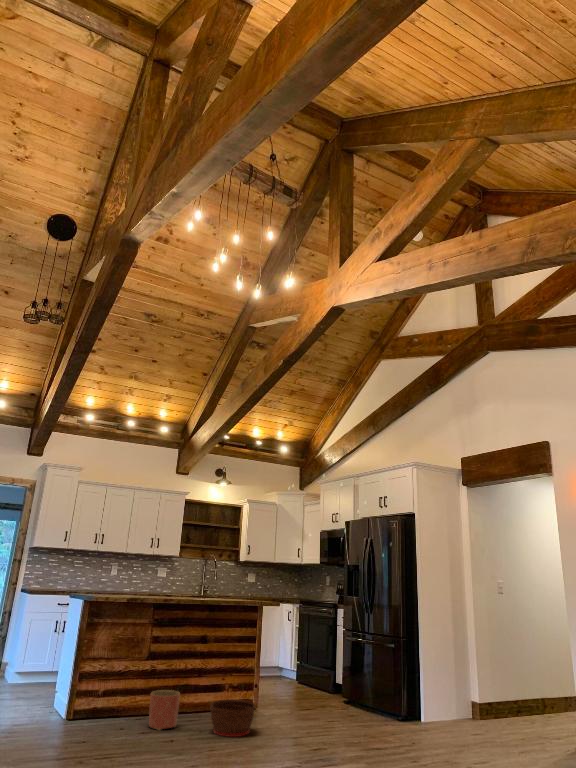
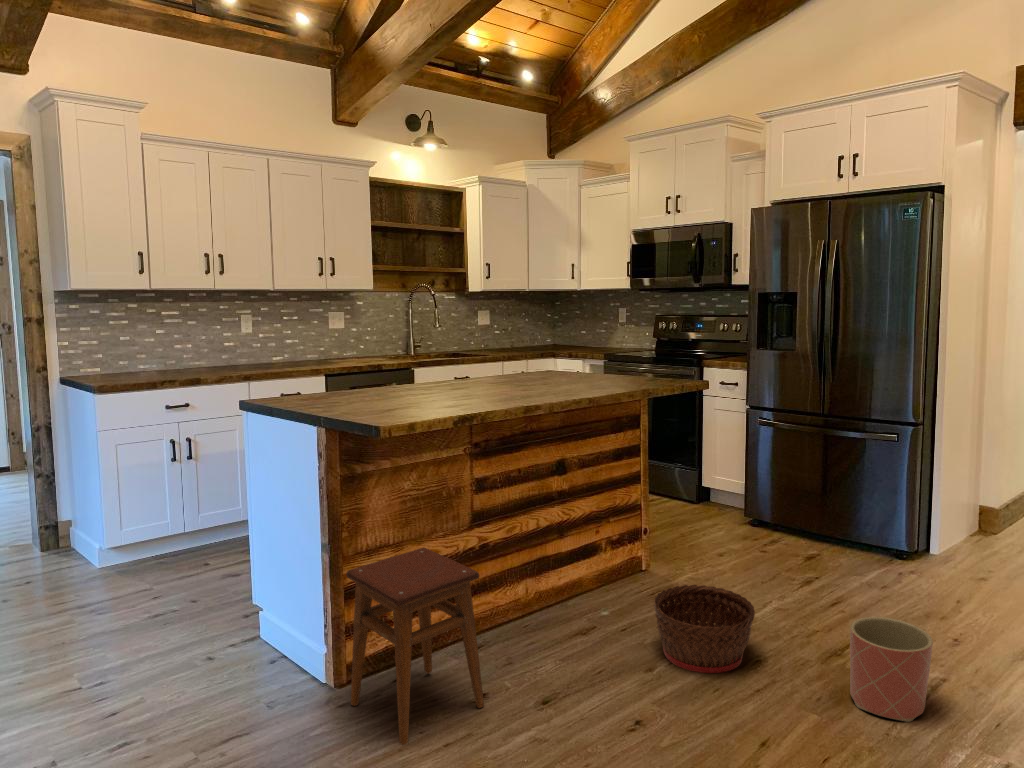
stool: none [68,659,124,734] -> present [346,548,484,745]
planter: present [149,690,180,730] -> present [850,617,933,722]

